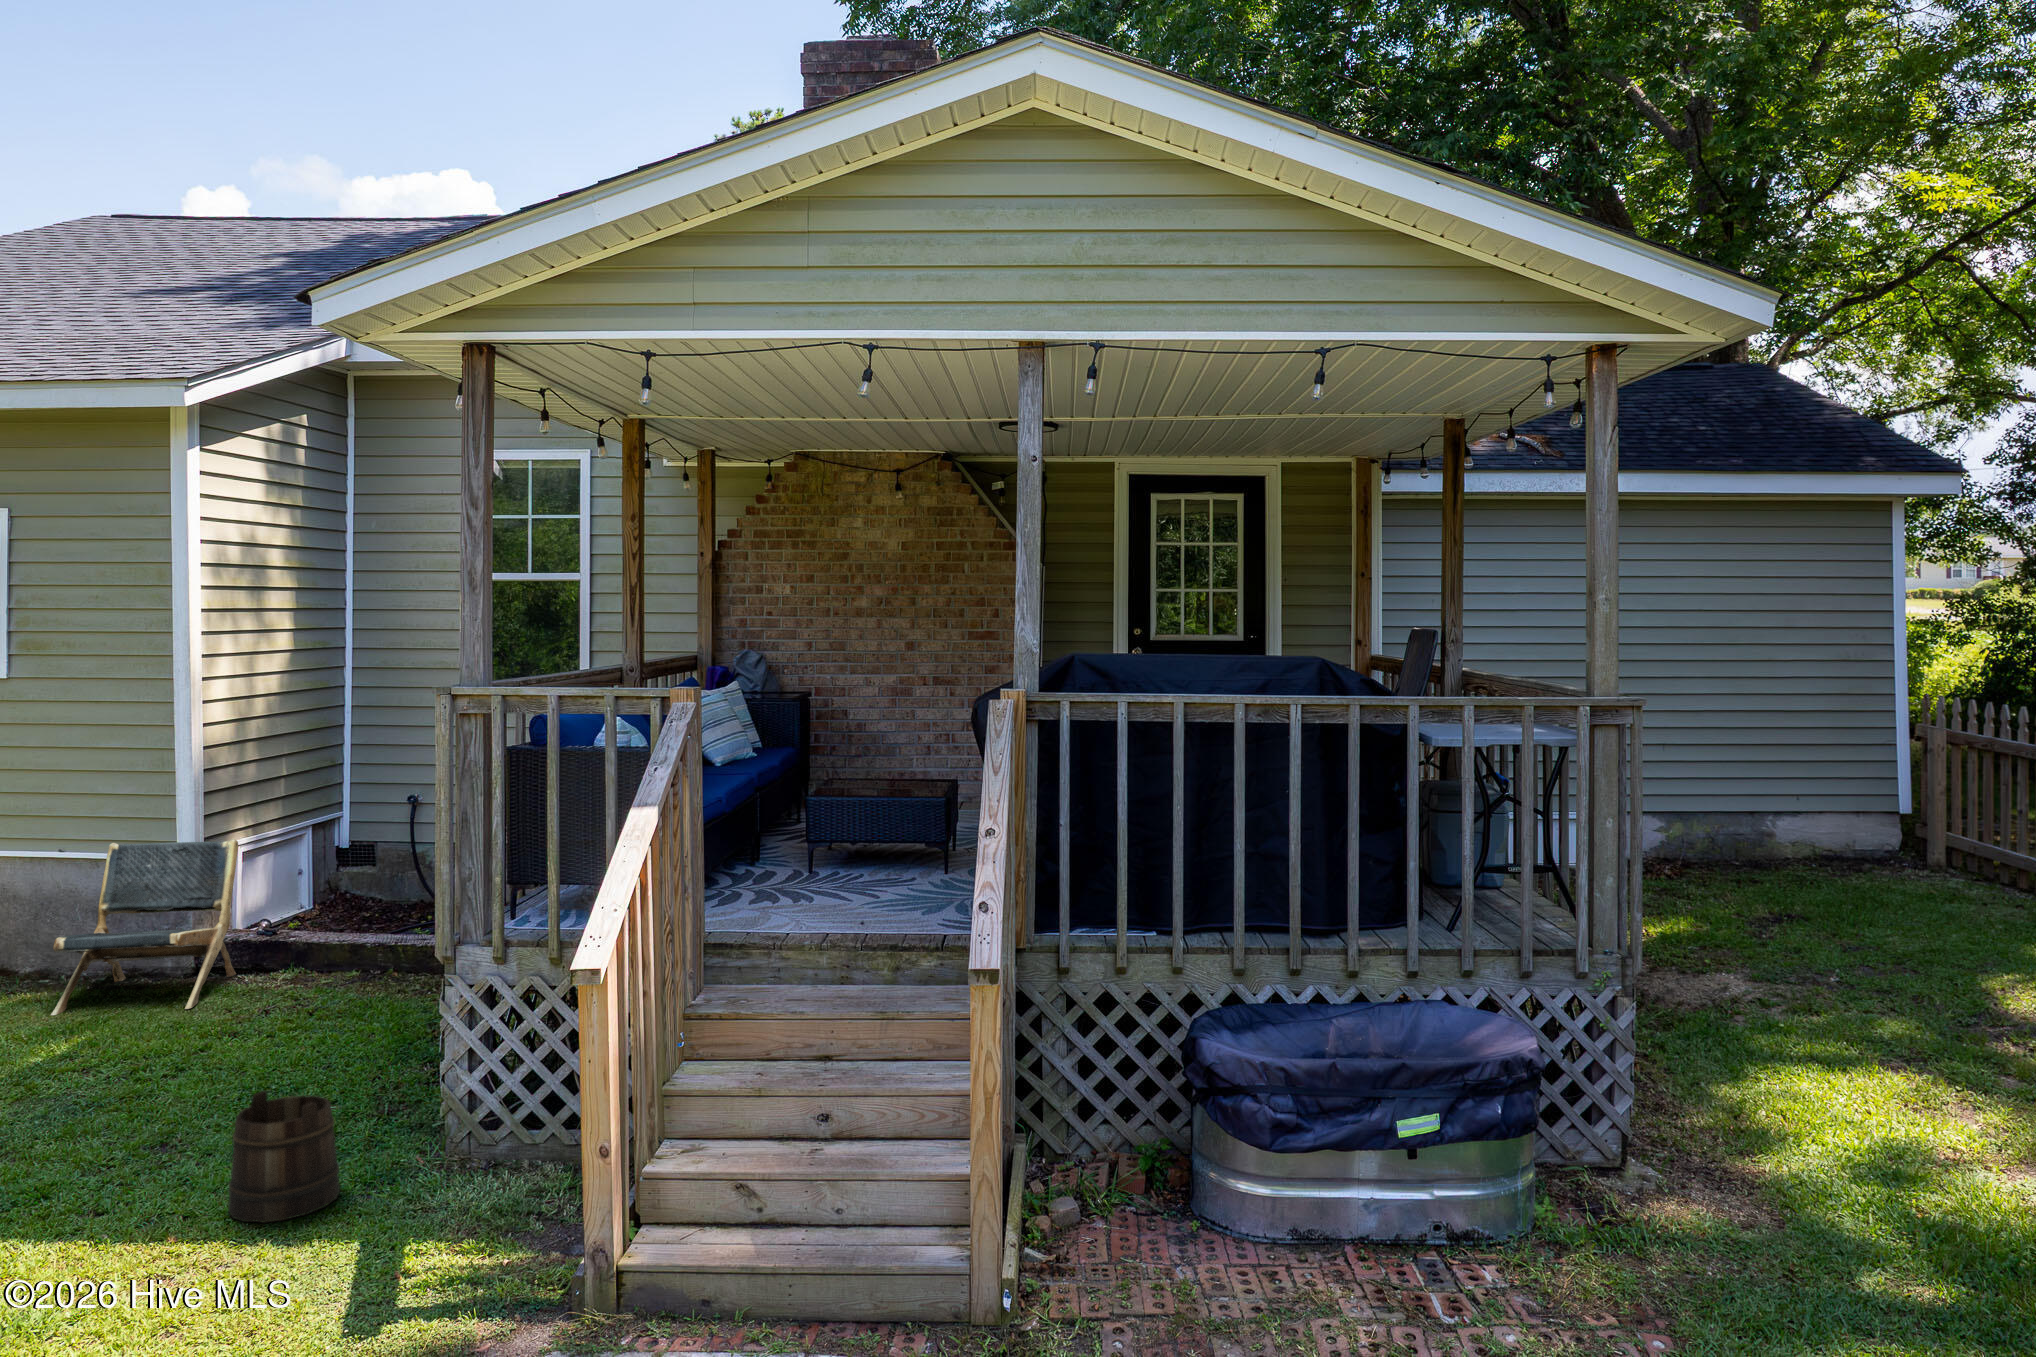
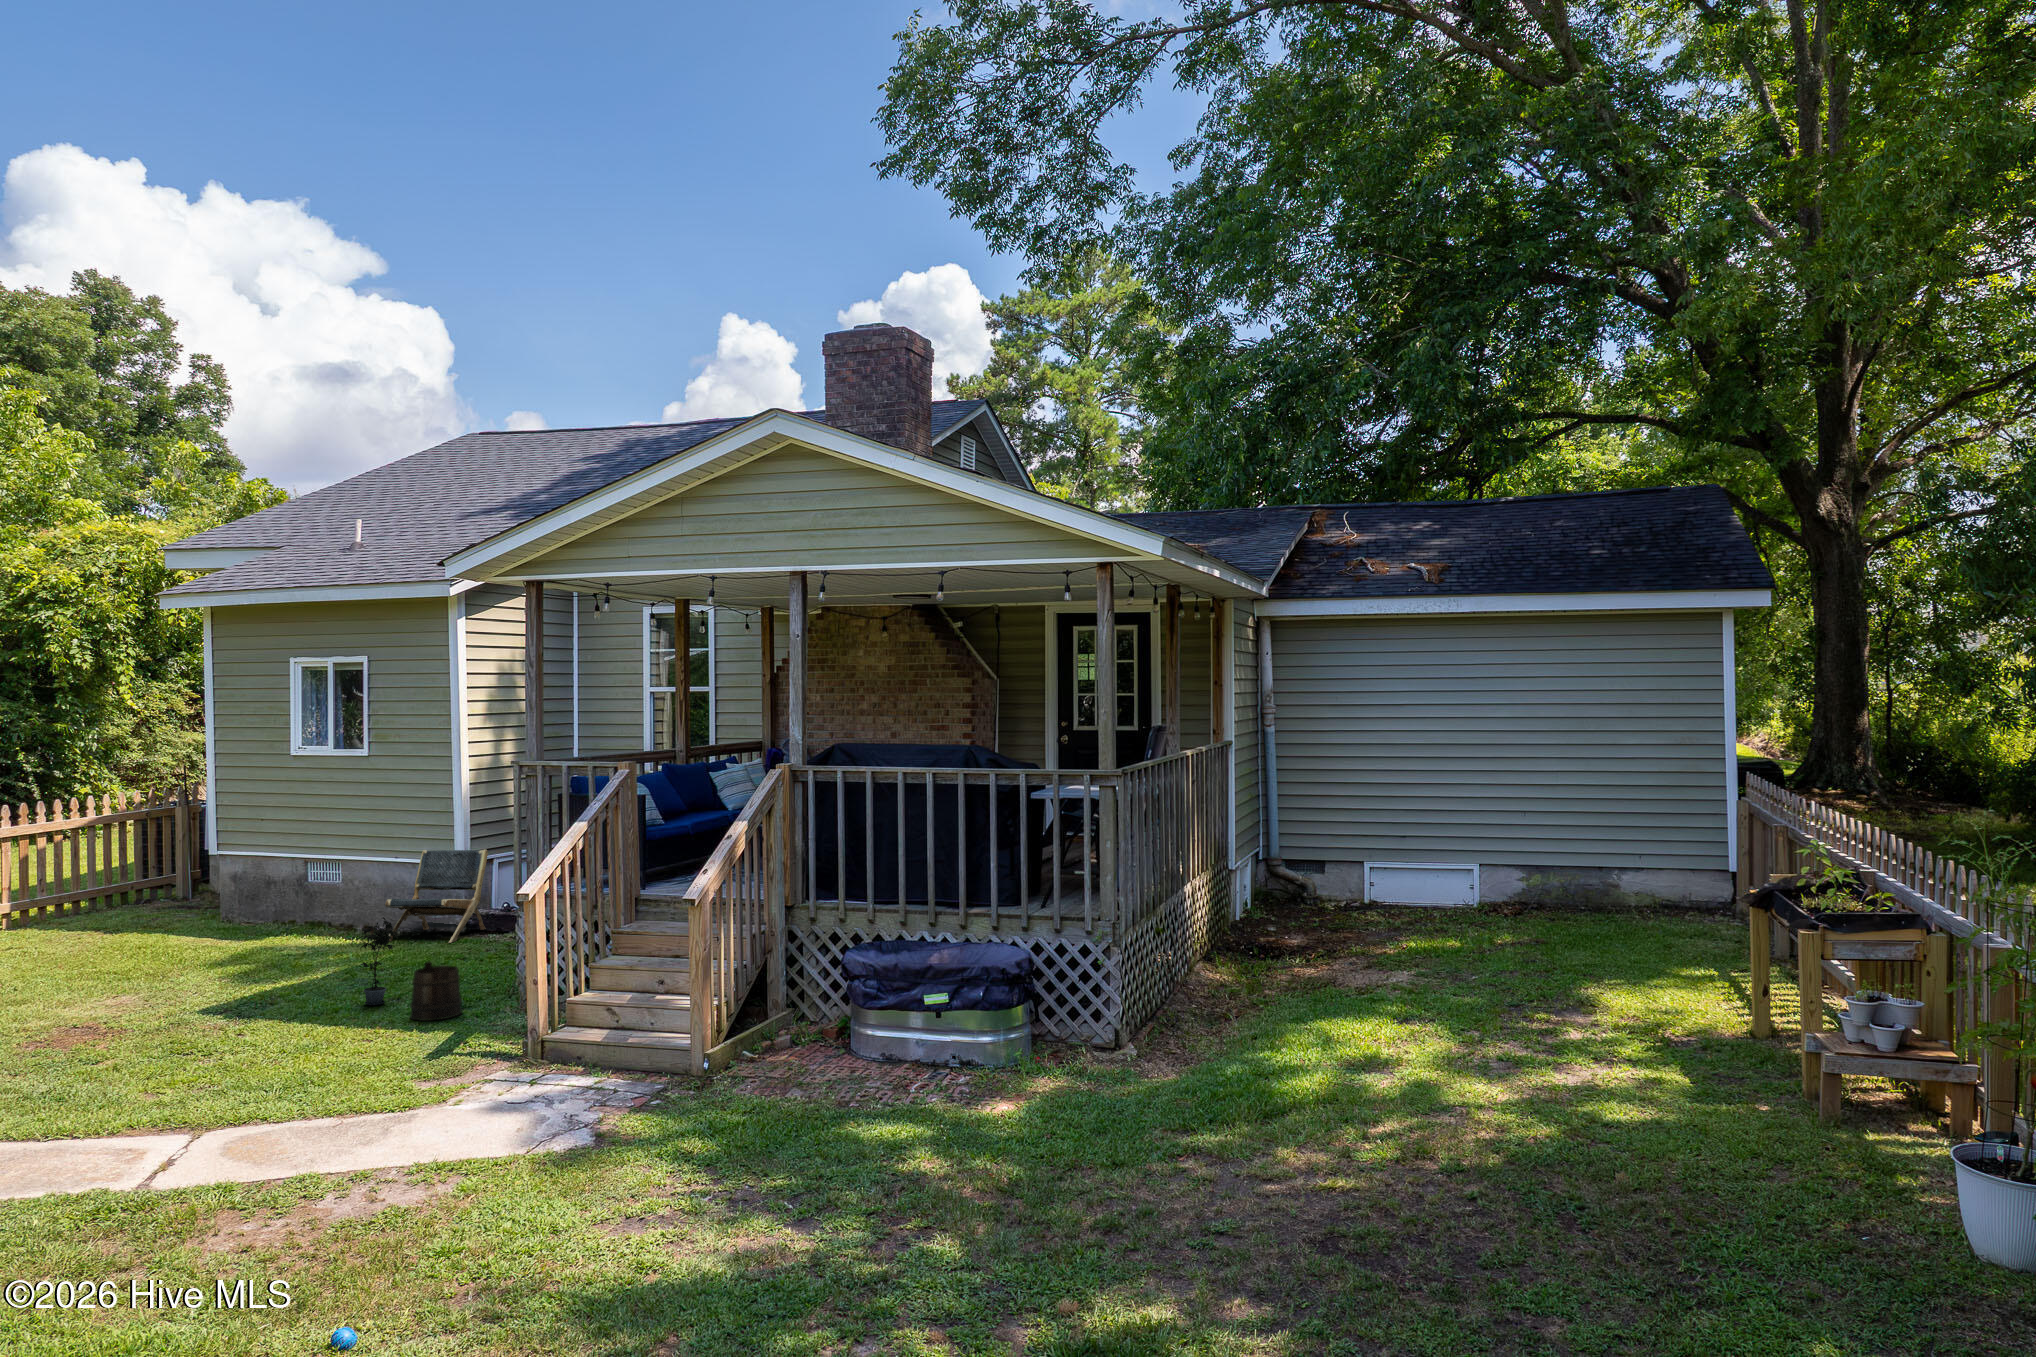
potted plant: none [81,1003,181,1187] -> present [357,917,398,1005]

